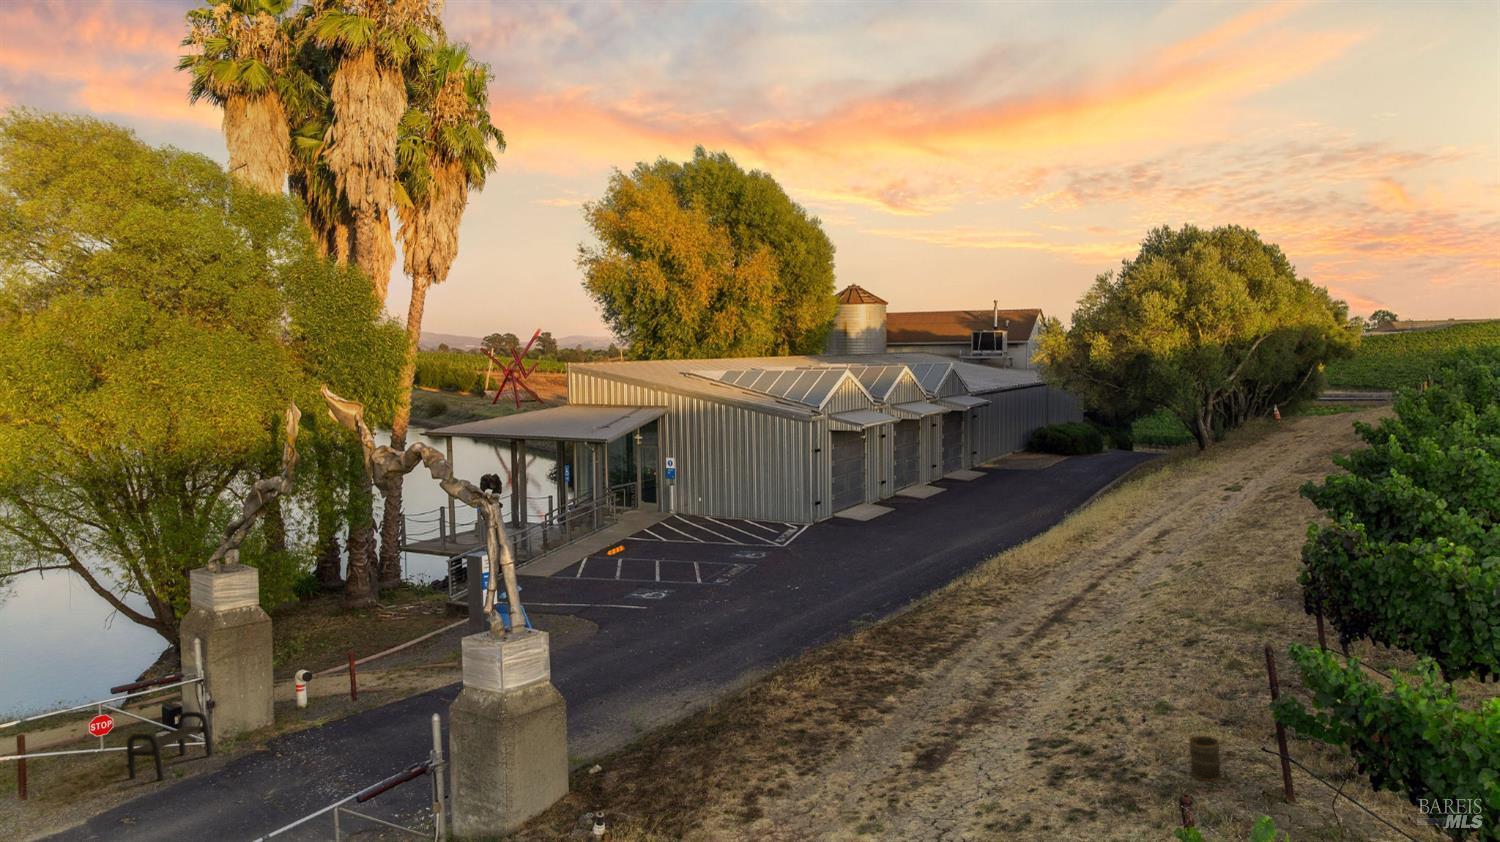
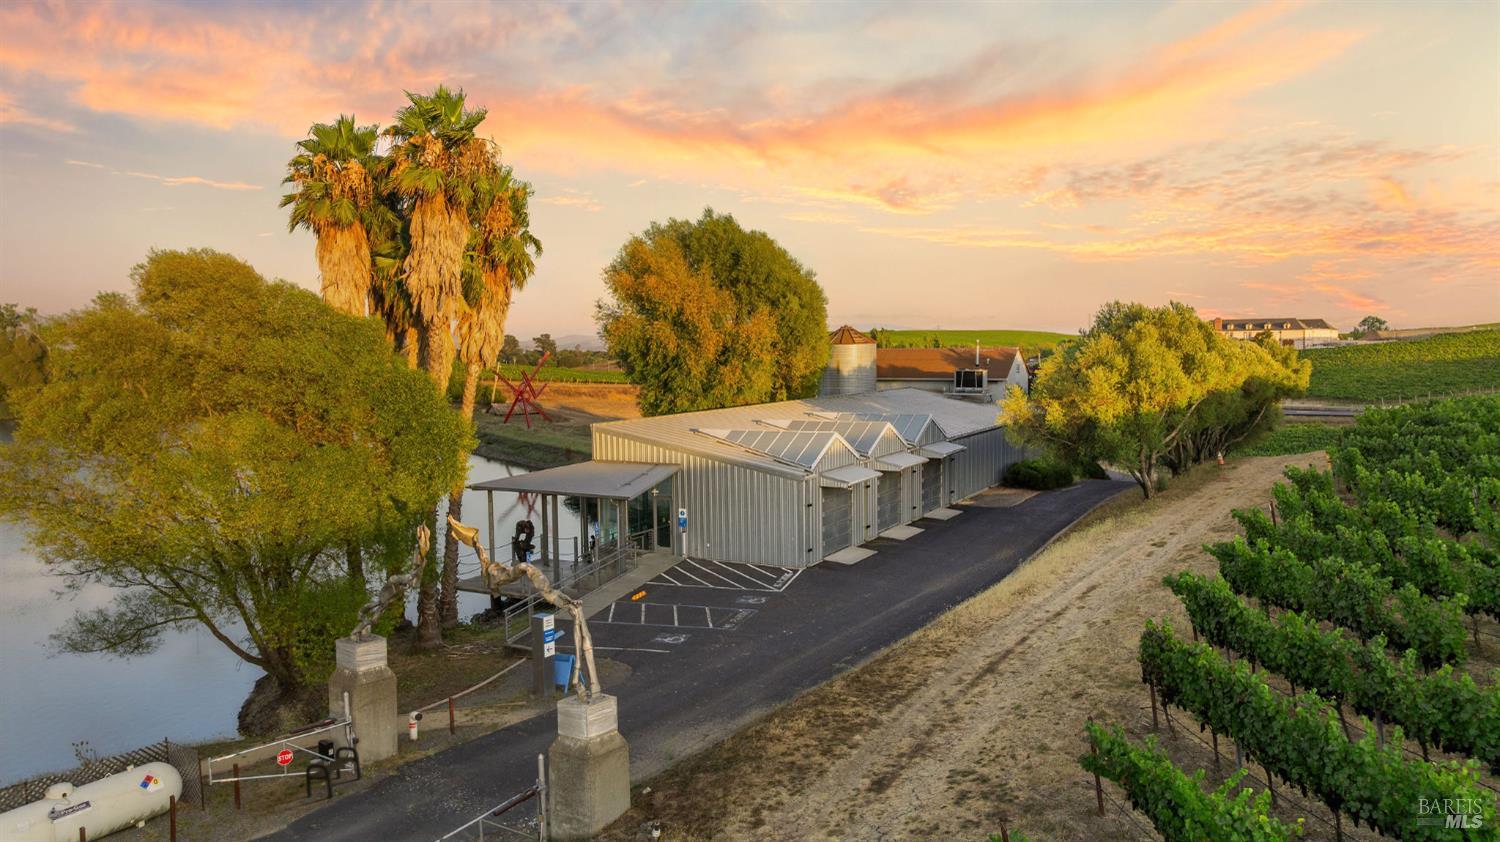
basket: present [1189,725,1221,781] -> none [1047,763,1068,801]

